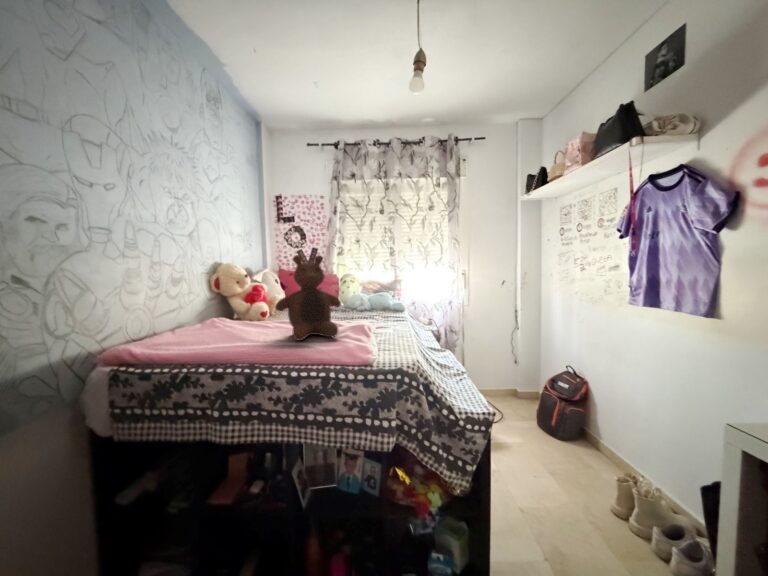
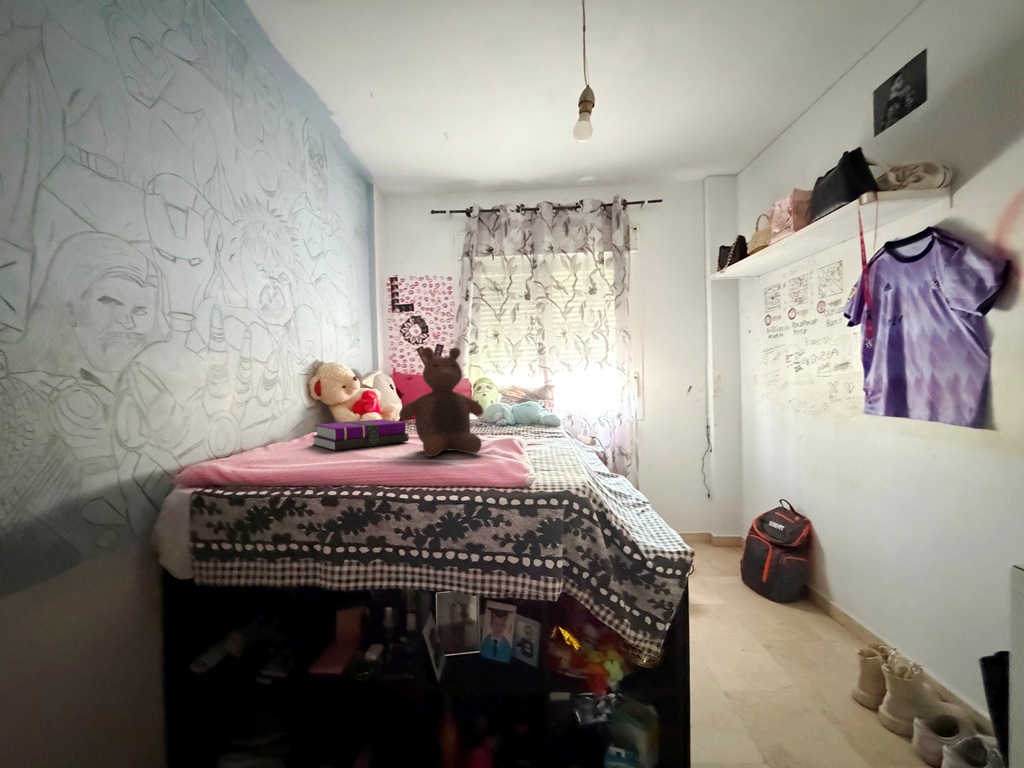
notebook: none [210,309,285,335] -> present [313,419,409,451]

